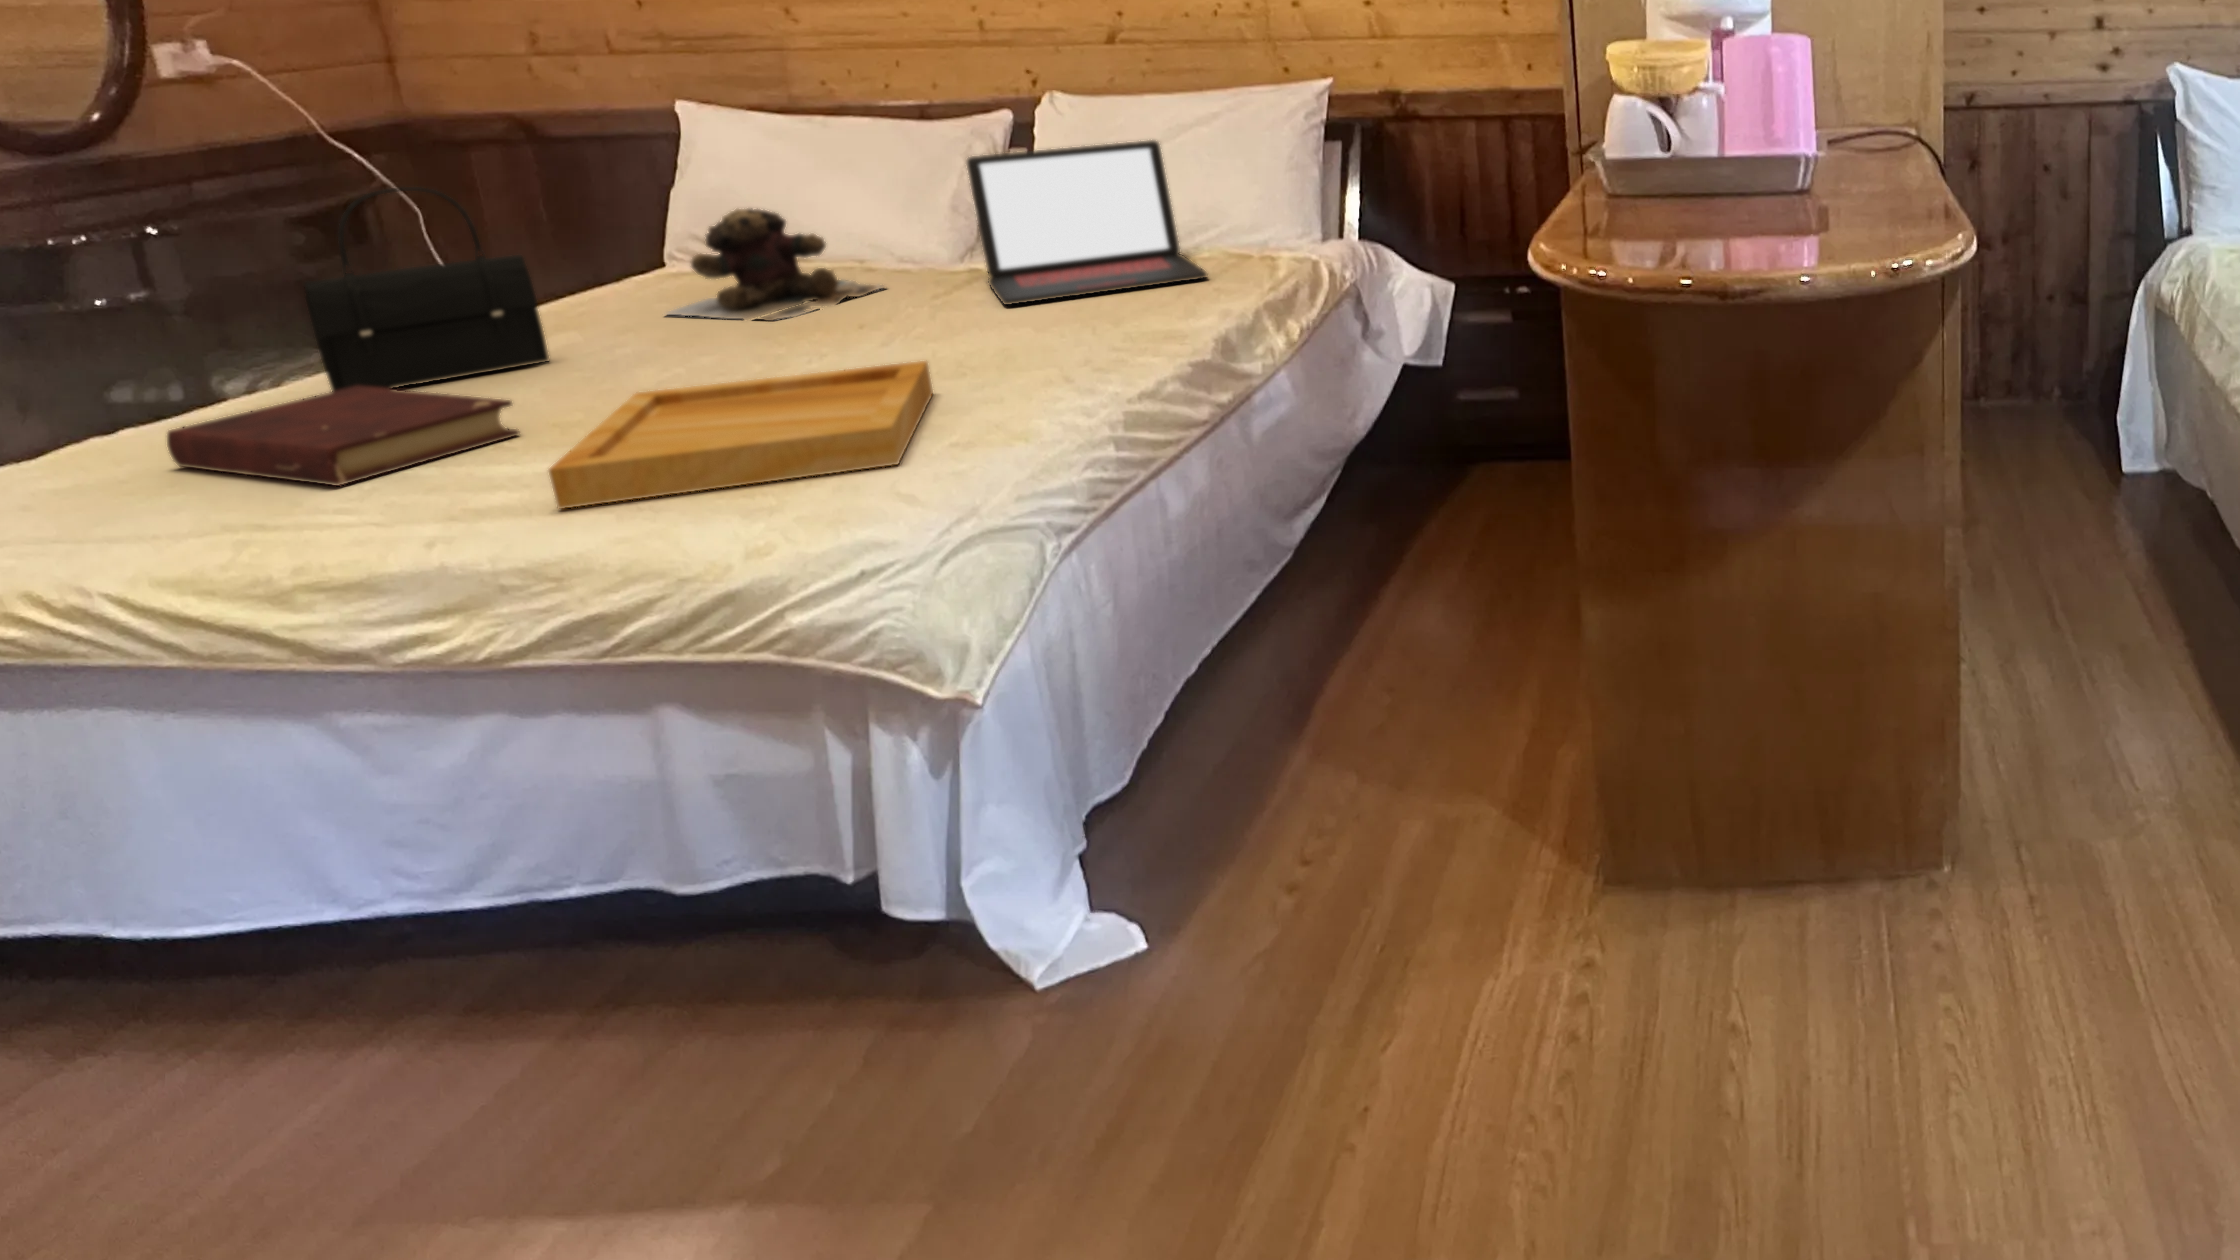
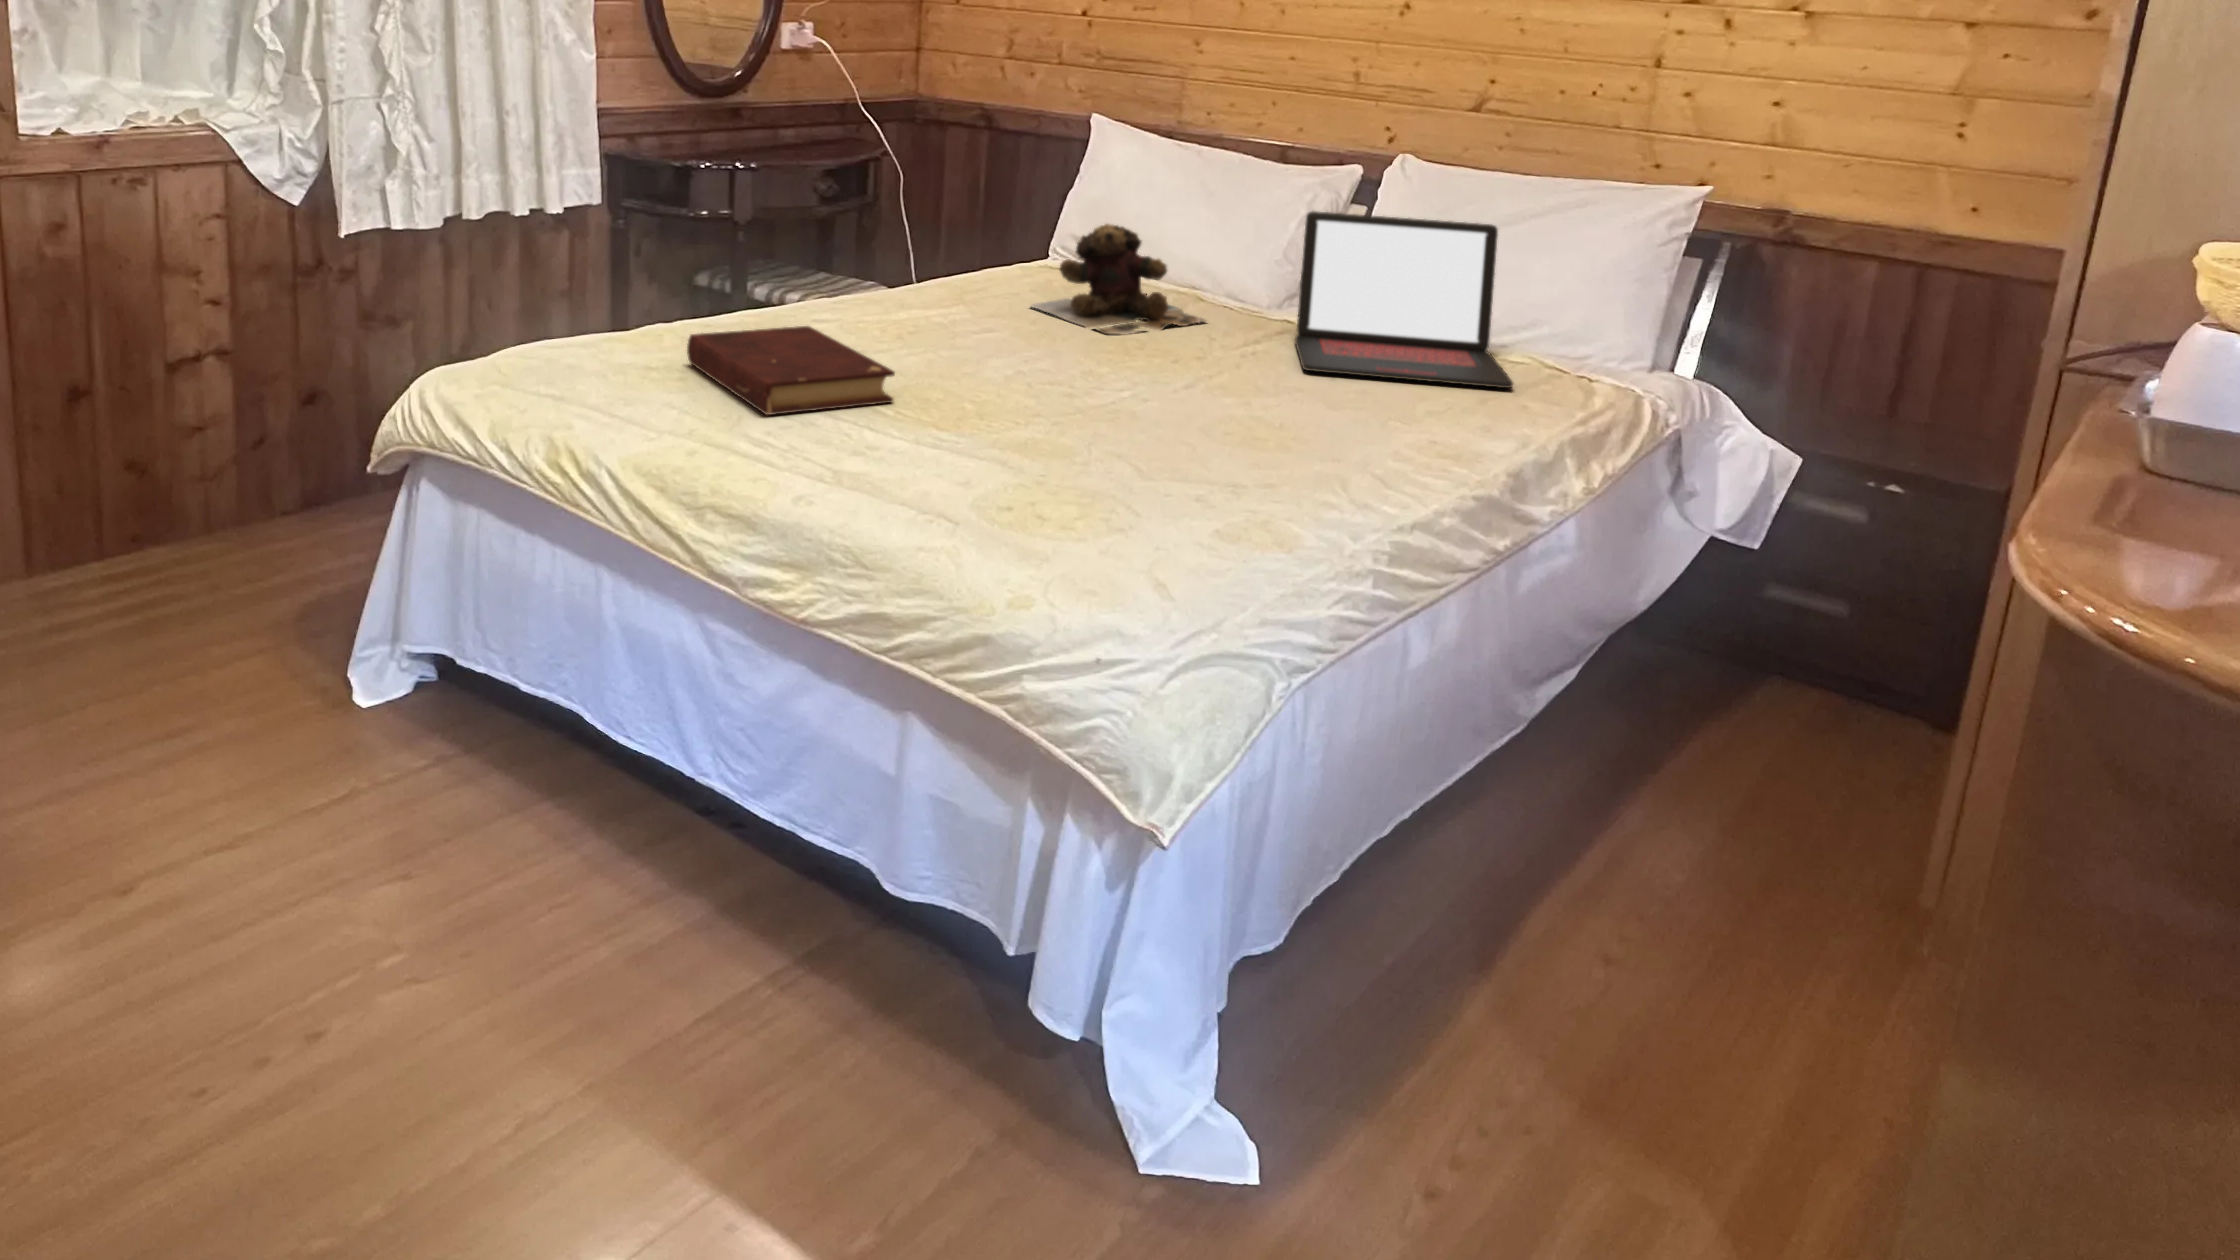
handbag: present [305,187,549,392] -> none [797,166,943,332]
tray: present [549,361,933,509] -> none [890,391,1219,541]

